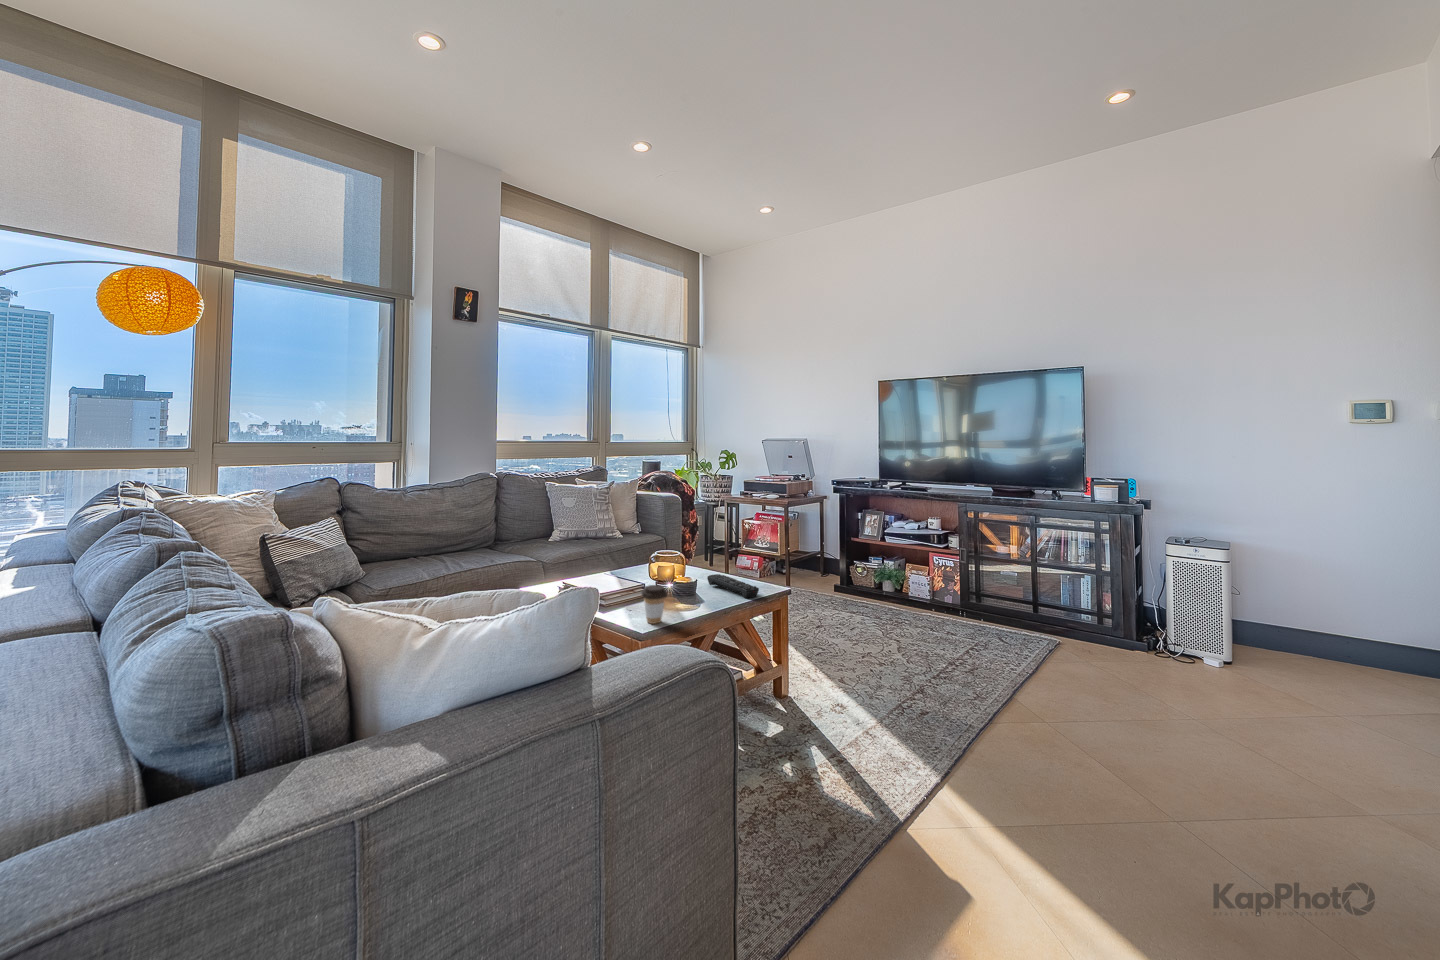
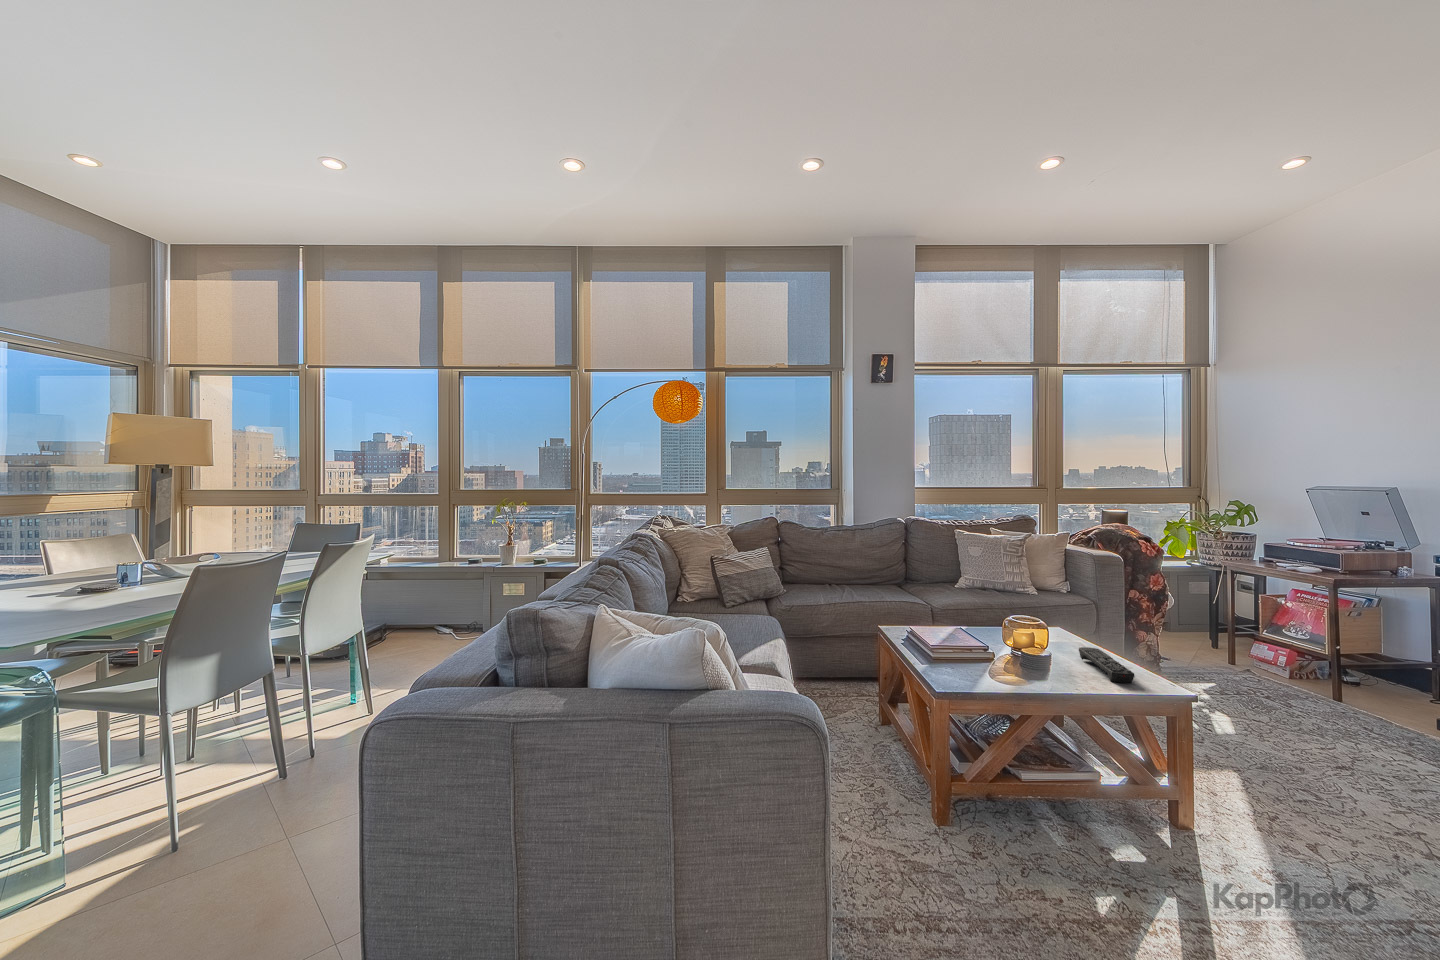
coffee cup: present [641,585,667,624] -> none [955,638,982,679]

